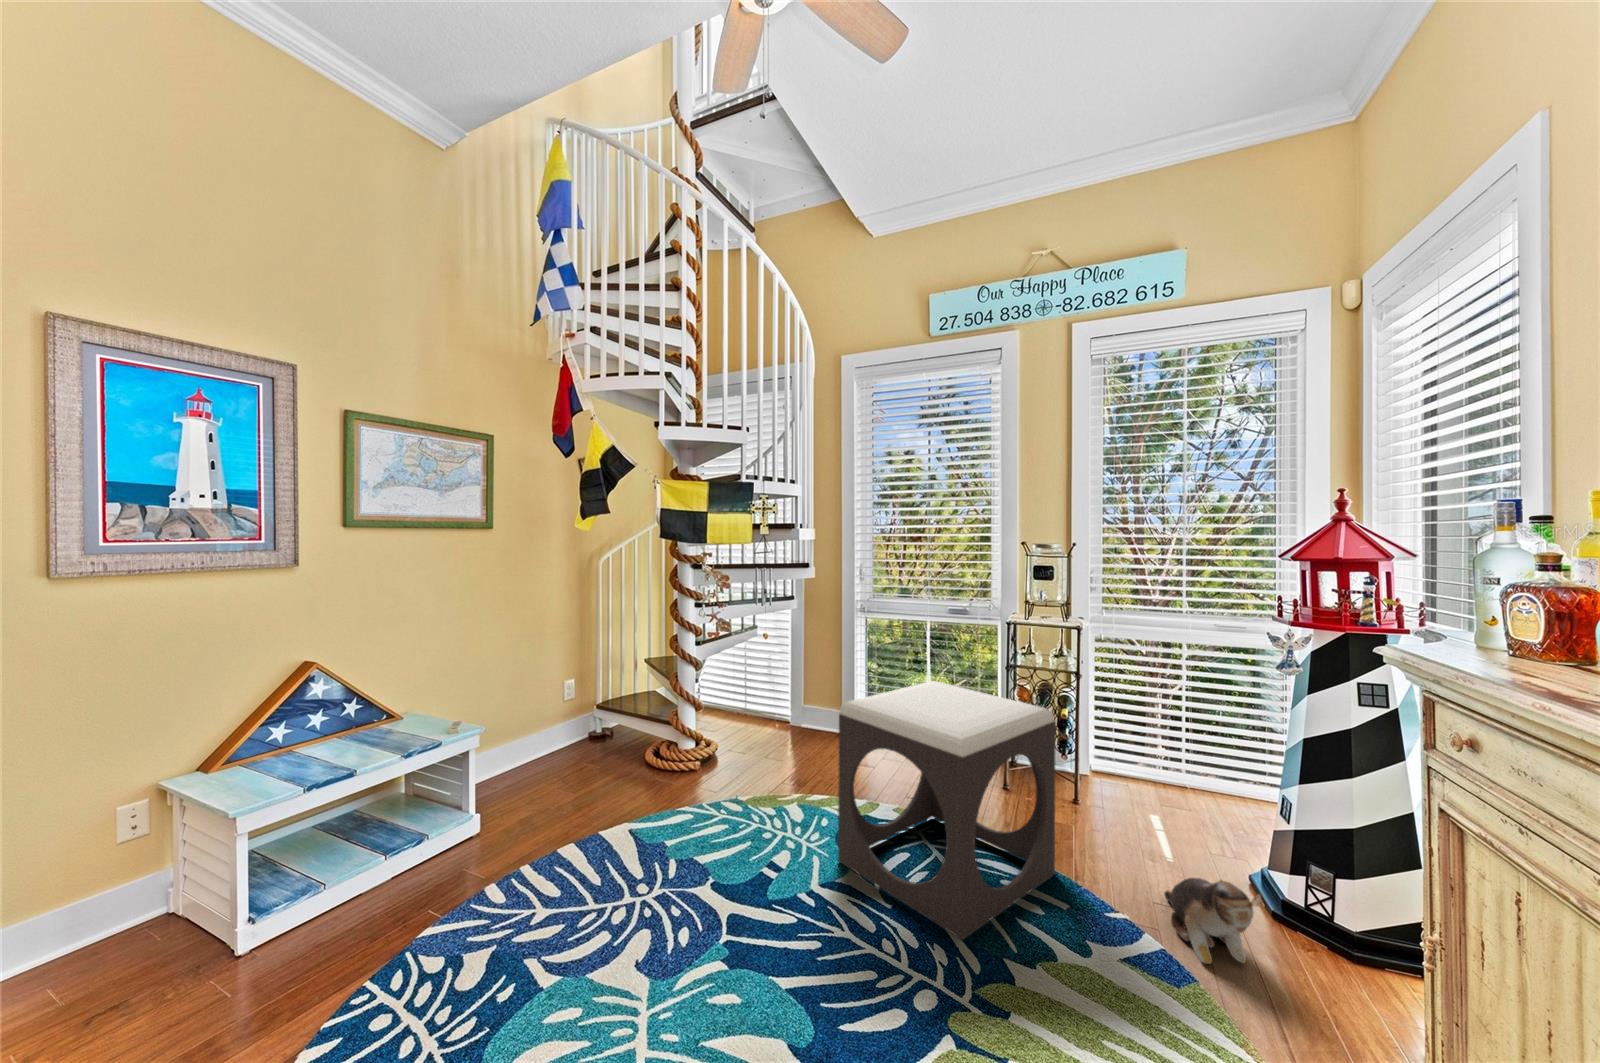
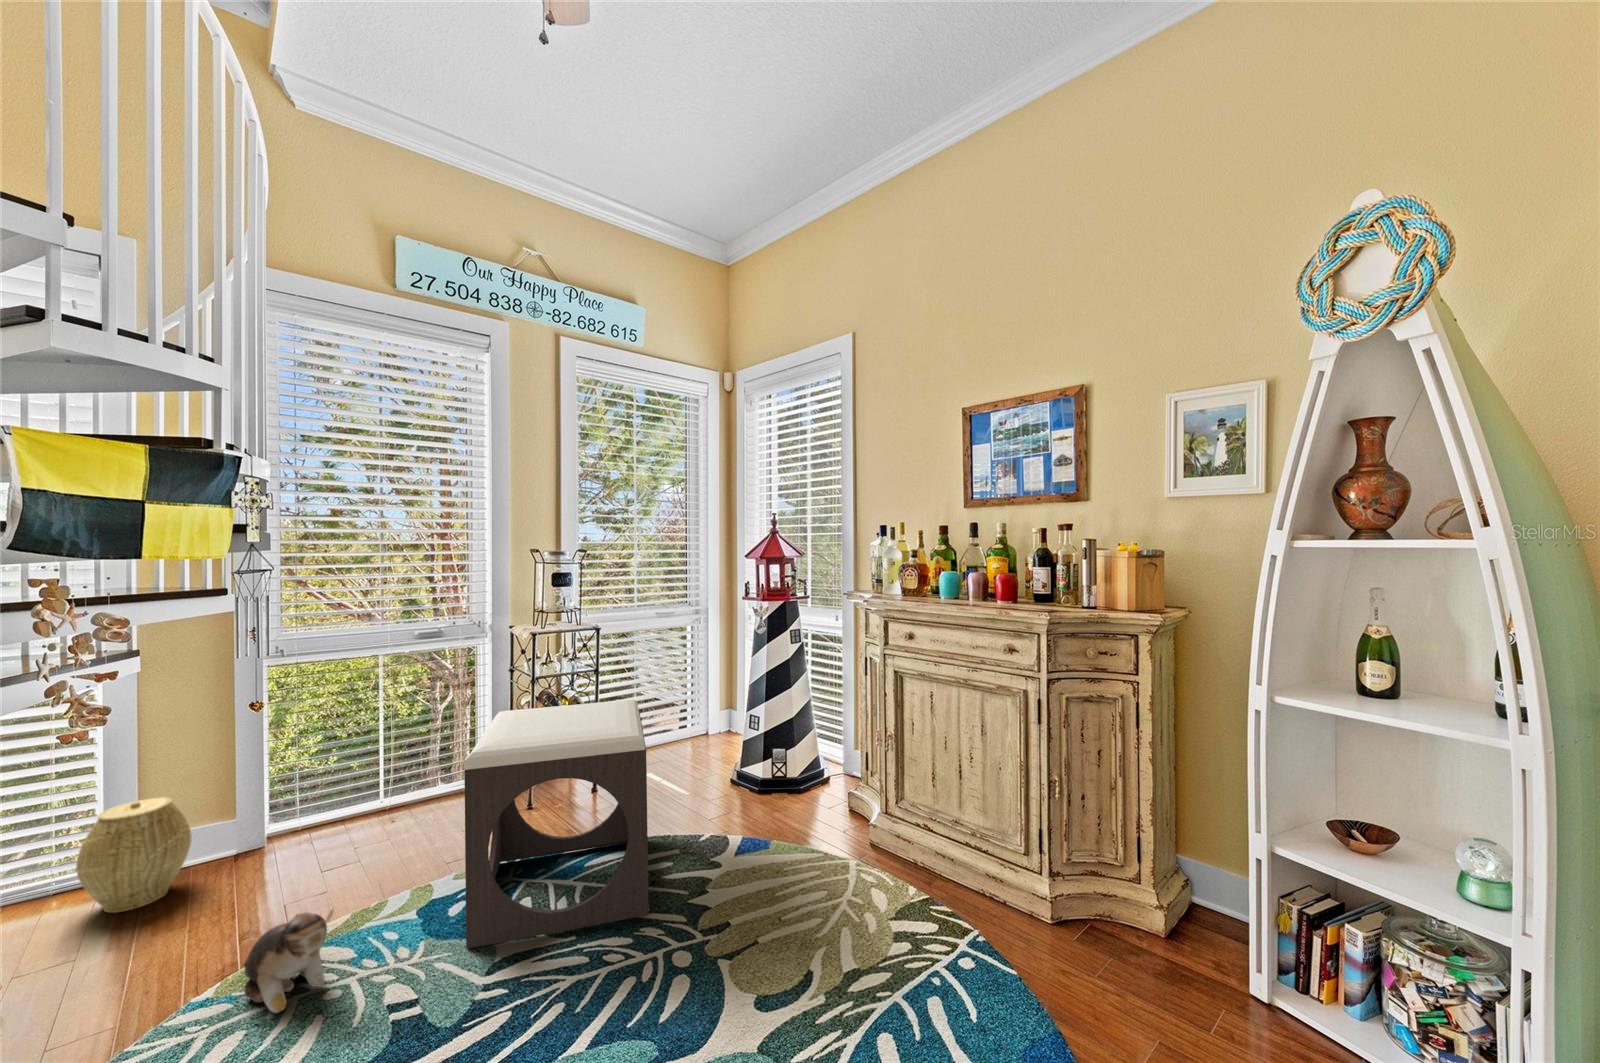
woven basket: none [765,677,812,740] -> present [76,797,191,913]
plush toy: present [1164,878,1261,964] -> present [244,910,333,1013]

